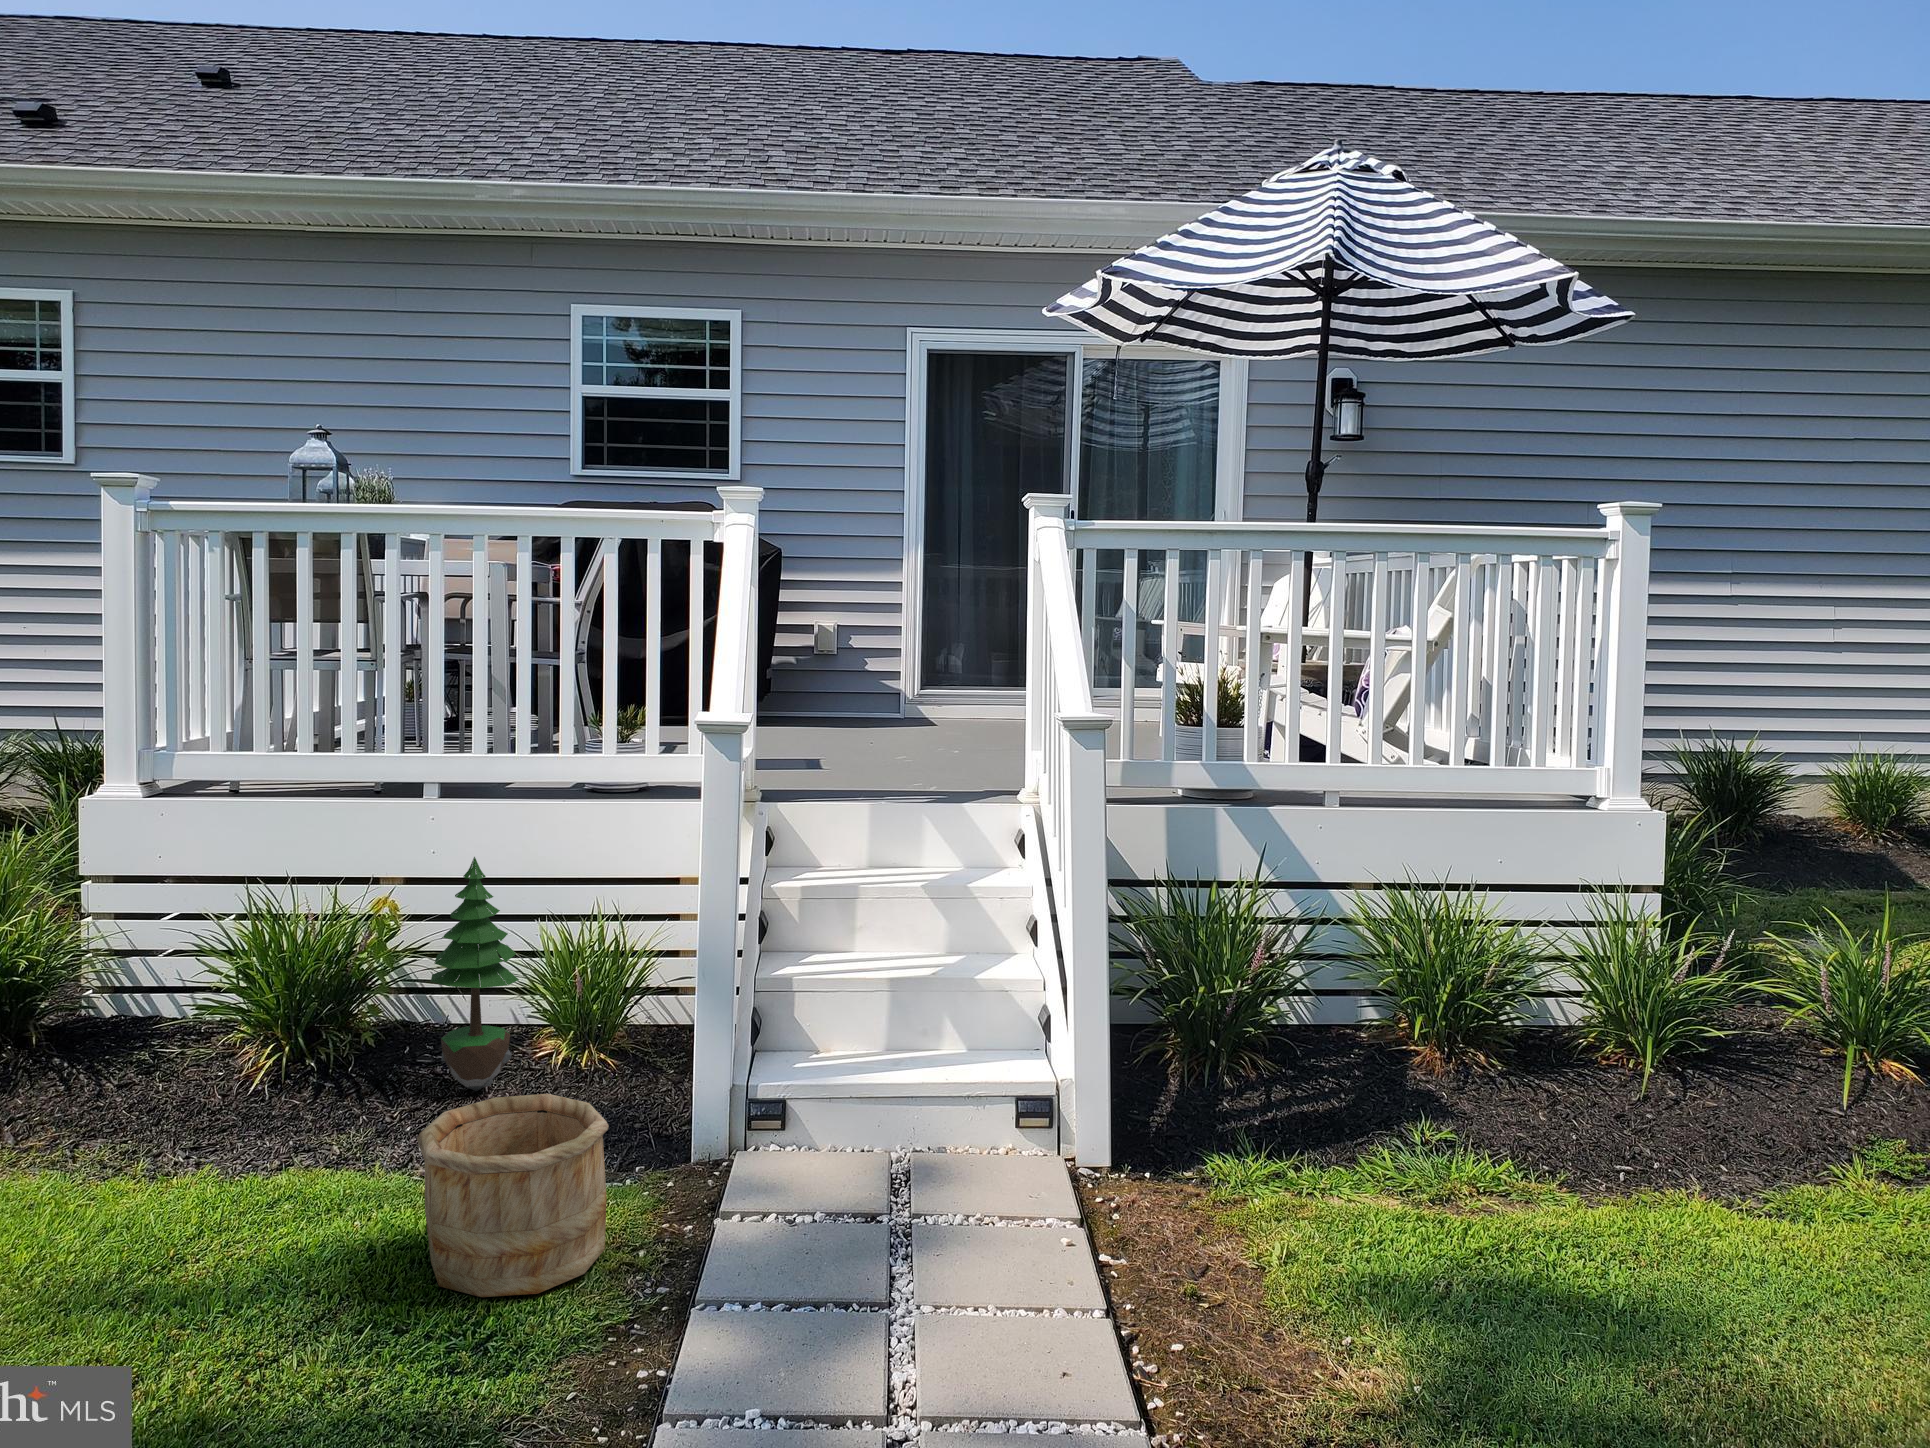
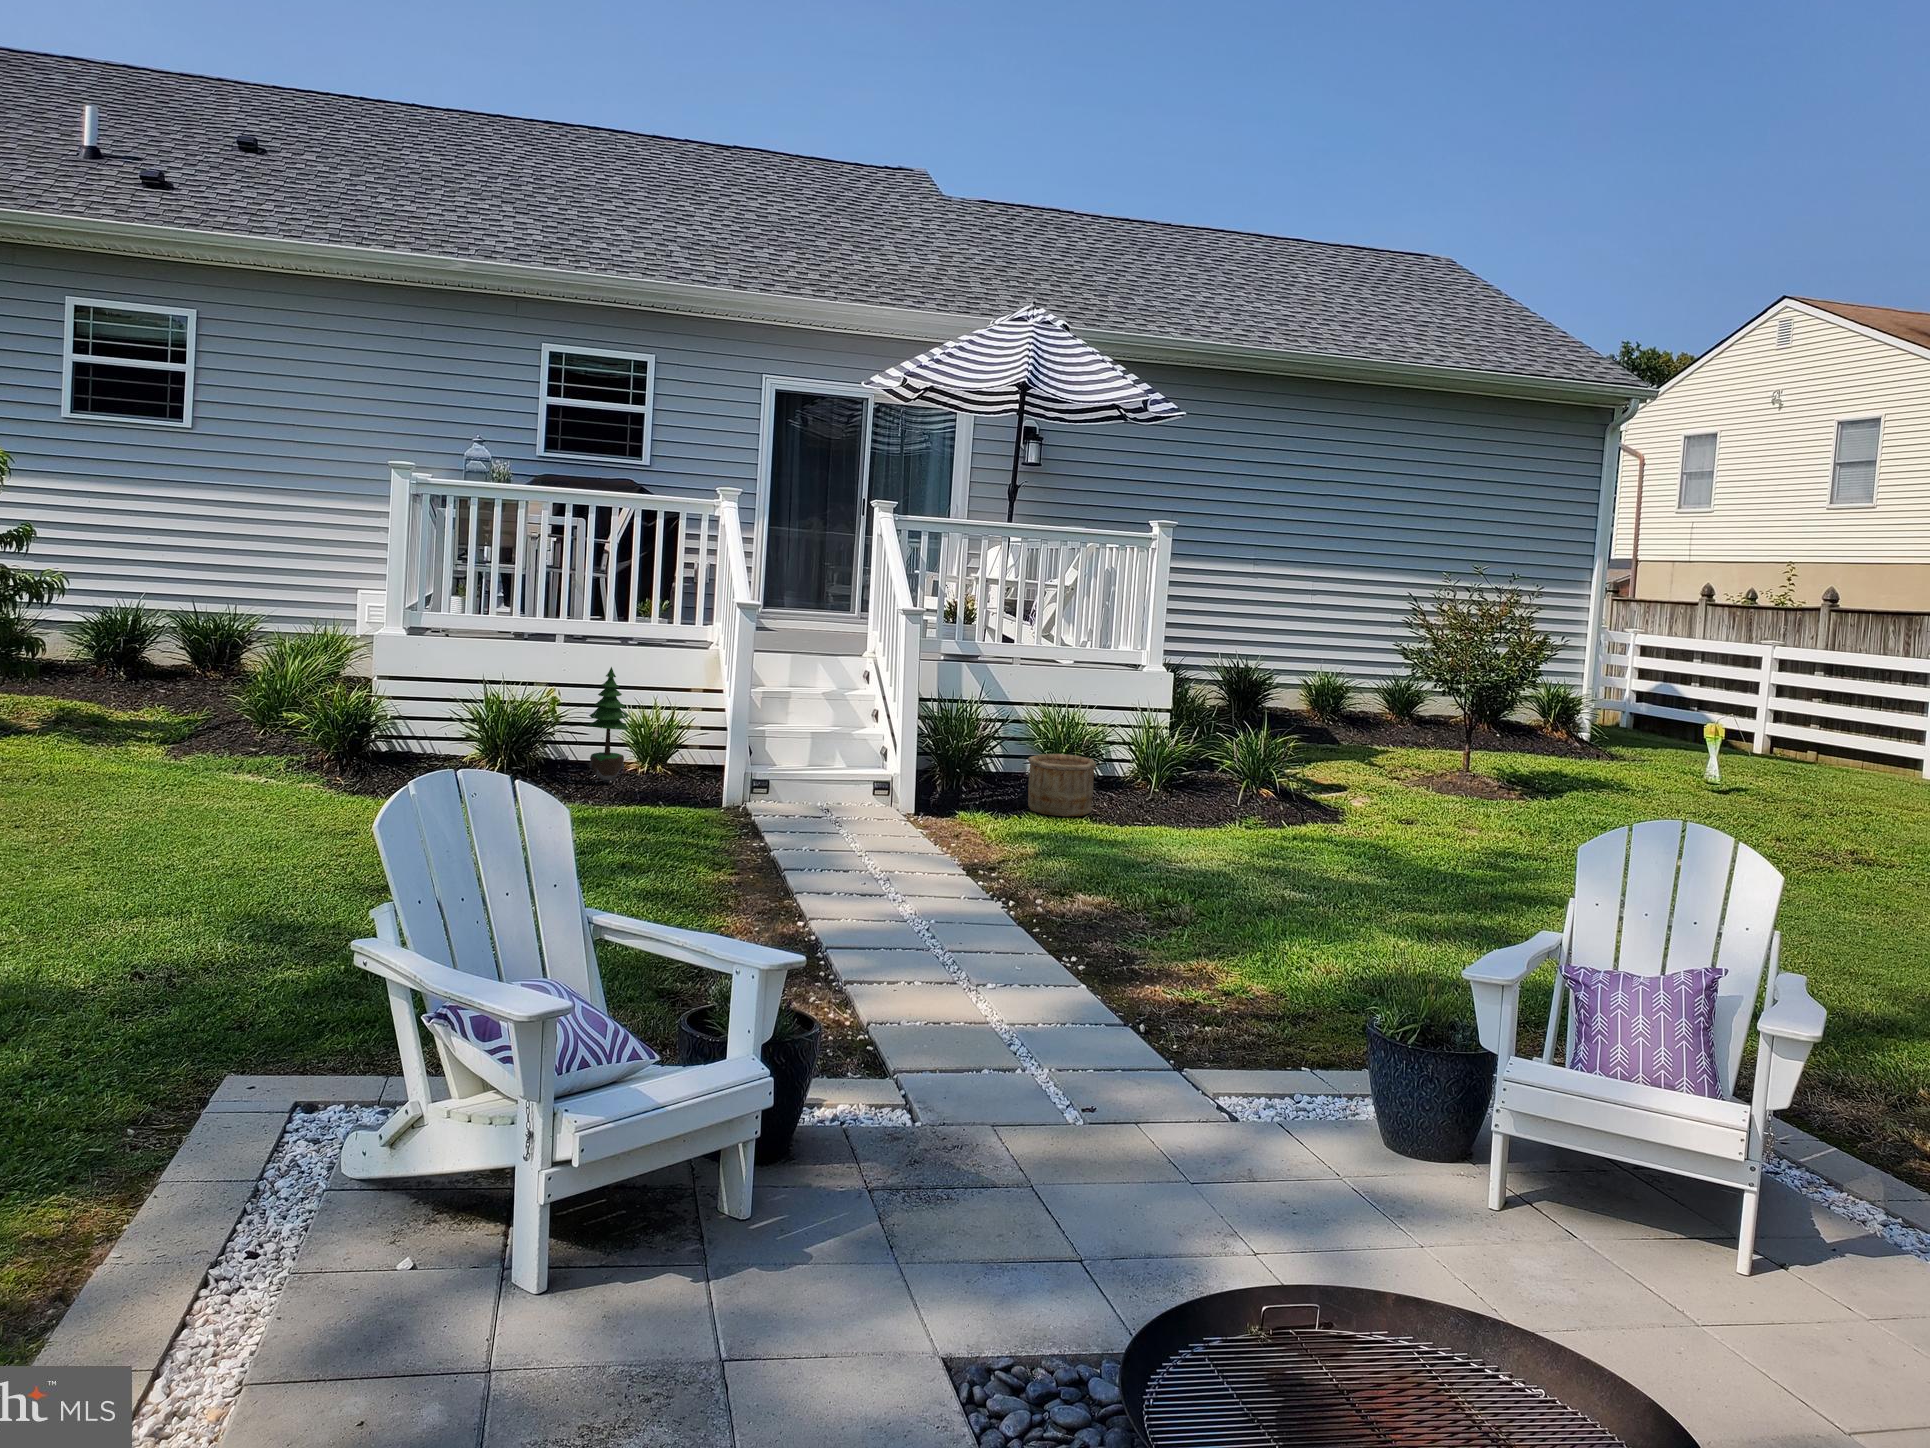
wooden bucket: present [417,1094,609,1297] -> present [1028,754,1096,816]

